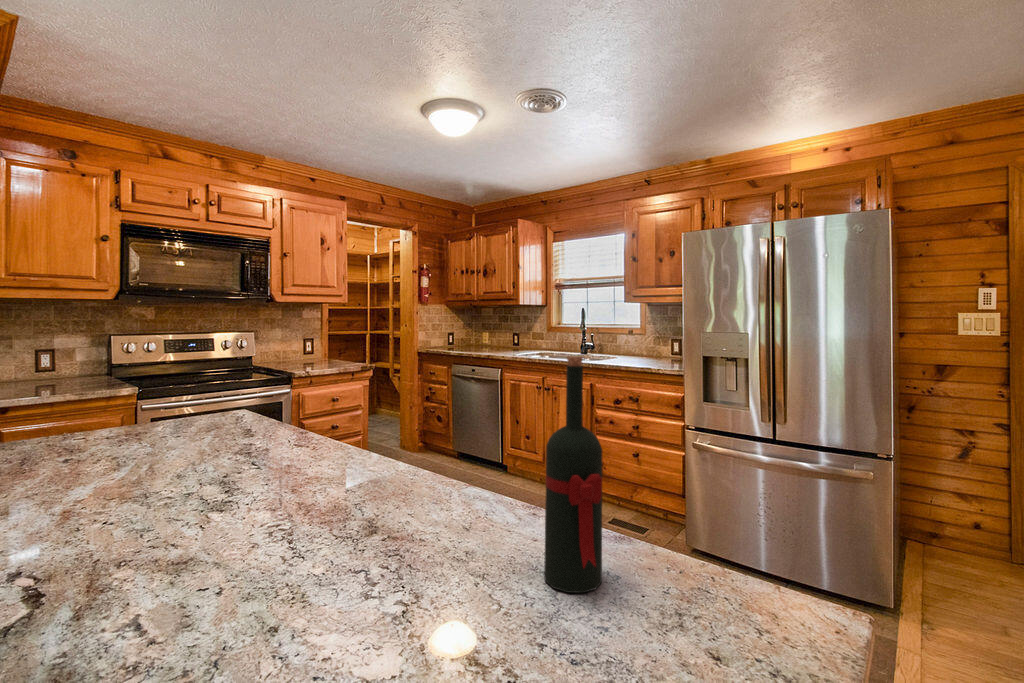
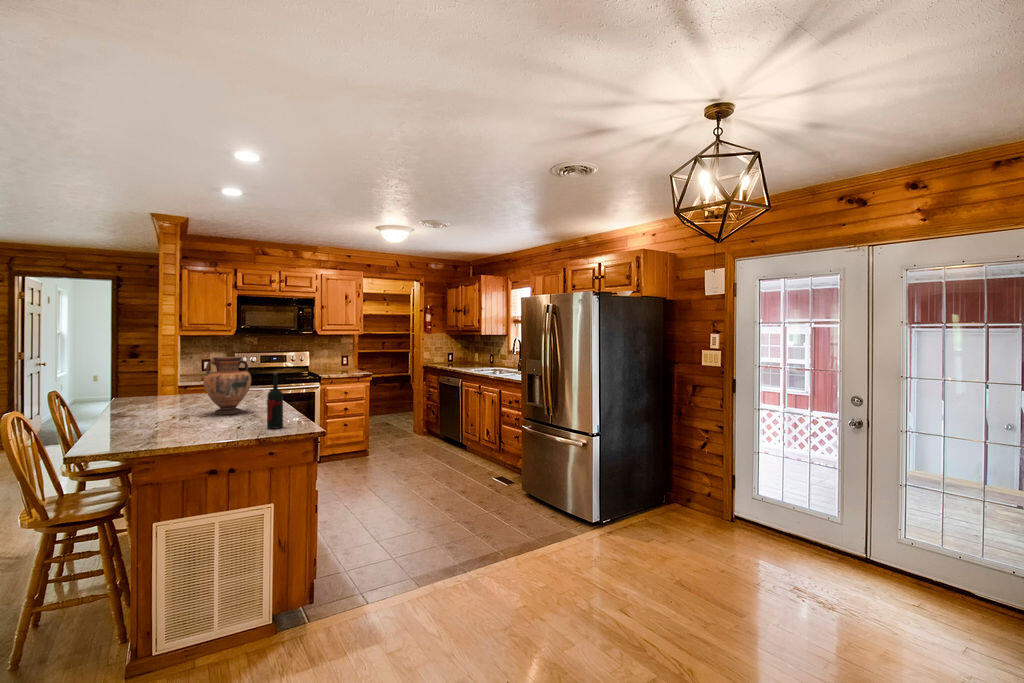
vase: none [163,316,321,511] -> present [203,357,251,414]

